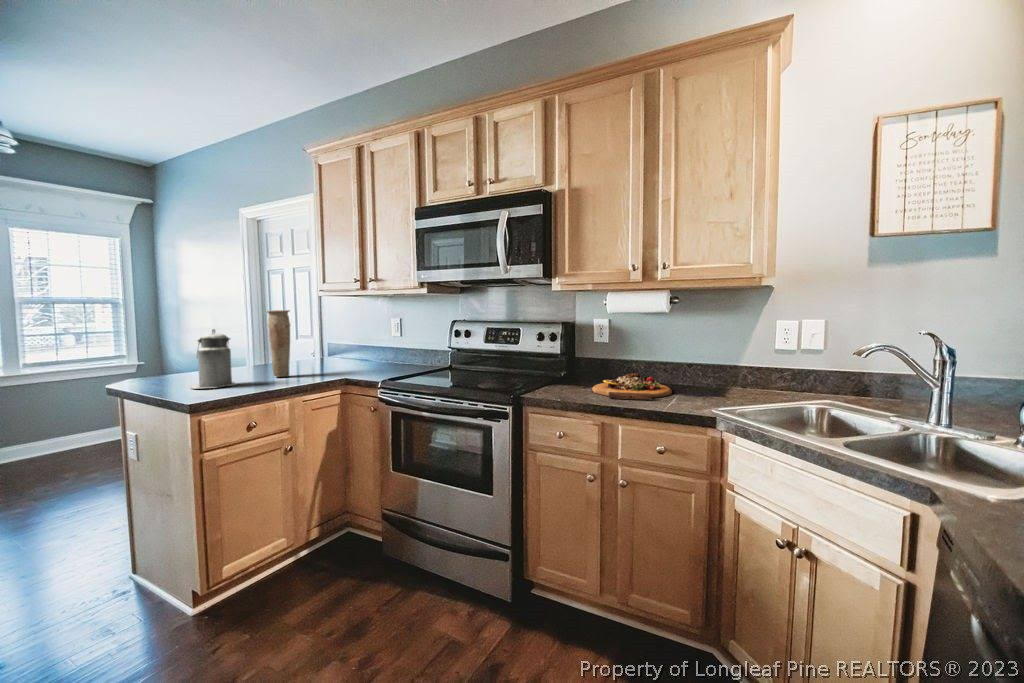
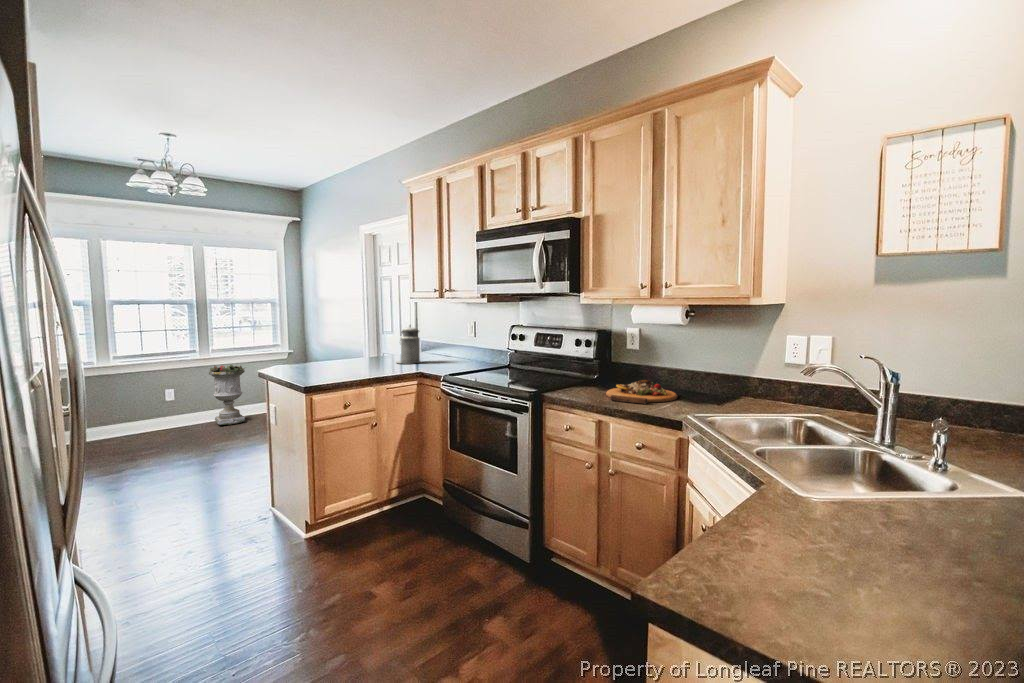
vase: present [267,310,290,377] -> none [366,314,384,368]
canister: present [190,329,238,388] -> present [396,325,422,363]
planter: none [12,384,74,465] -> present [209,365,245,425]

